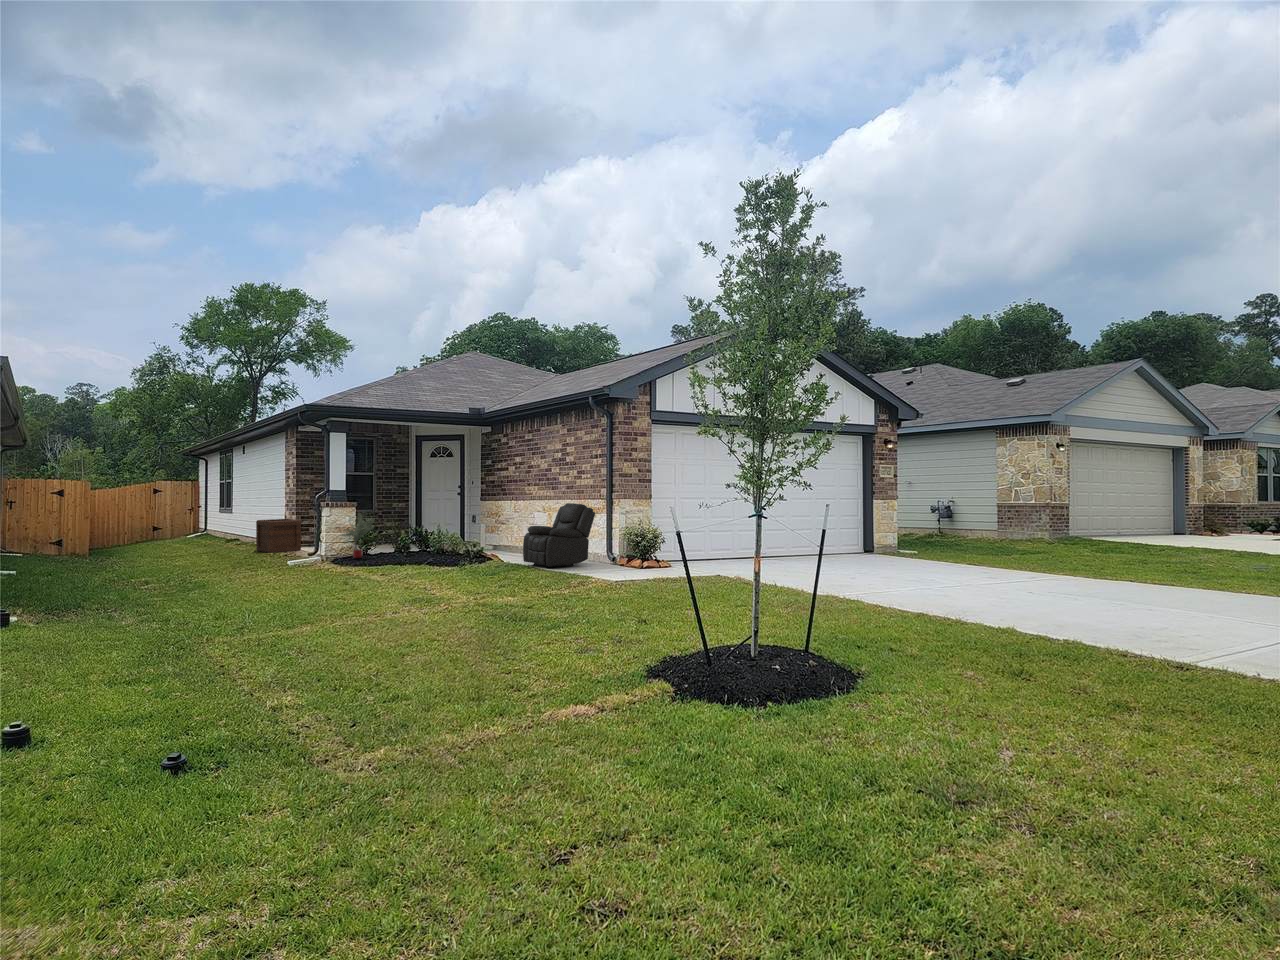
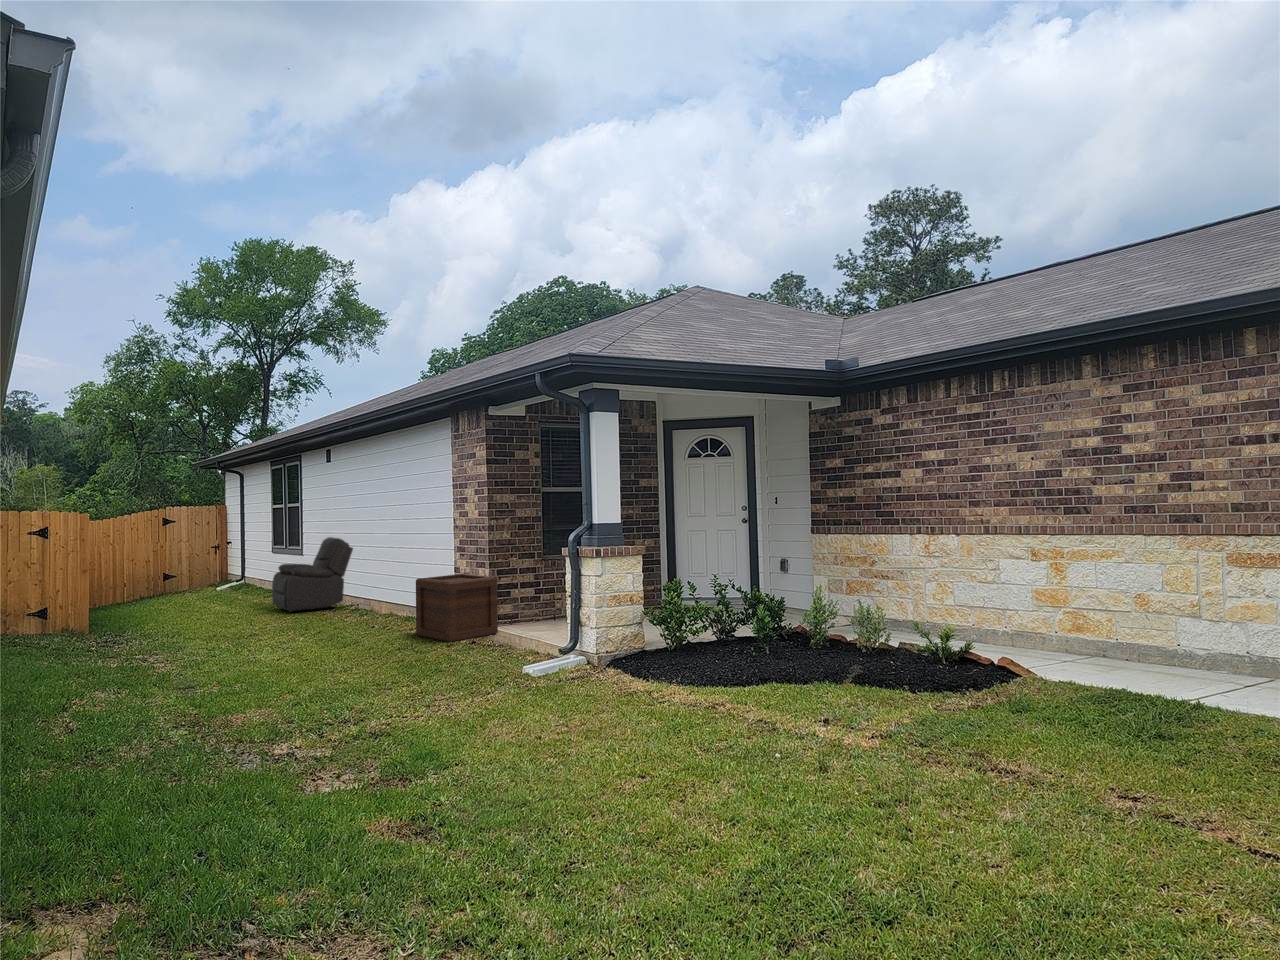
chair: present [523,503,595,568] -> present [272,537,353,612]
potted tree: present [342,513,374,558] -> none [622,567,678,659]

